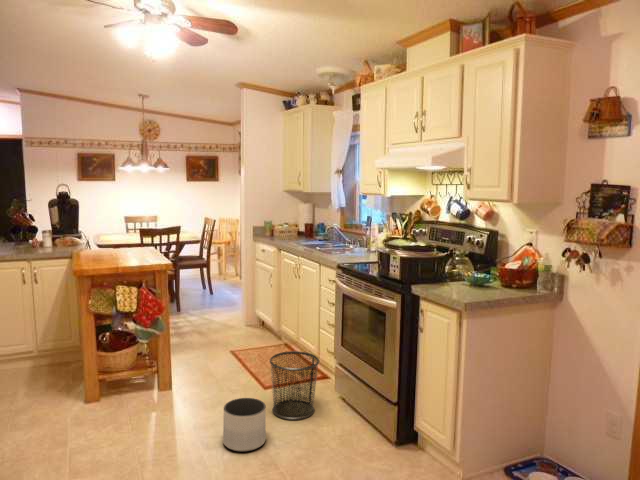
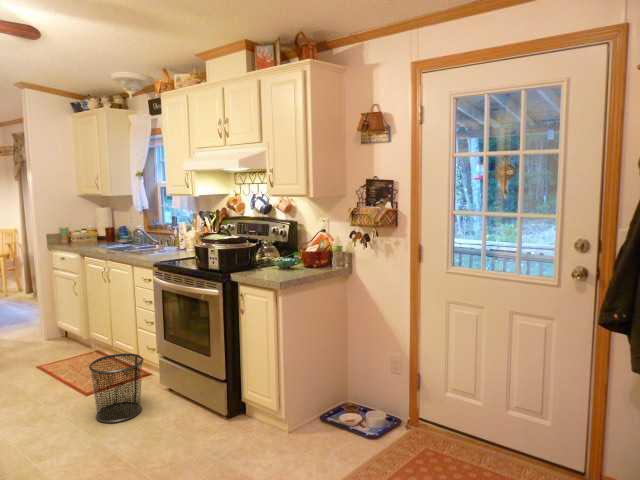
planter: present [223,398,266,452] -> none [44,408,95,466]

